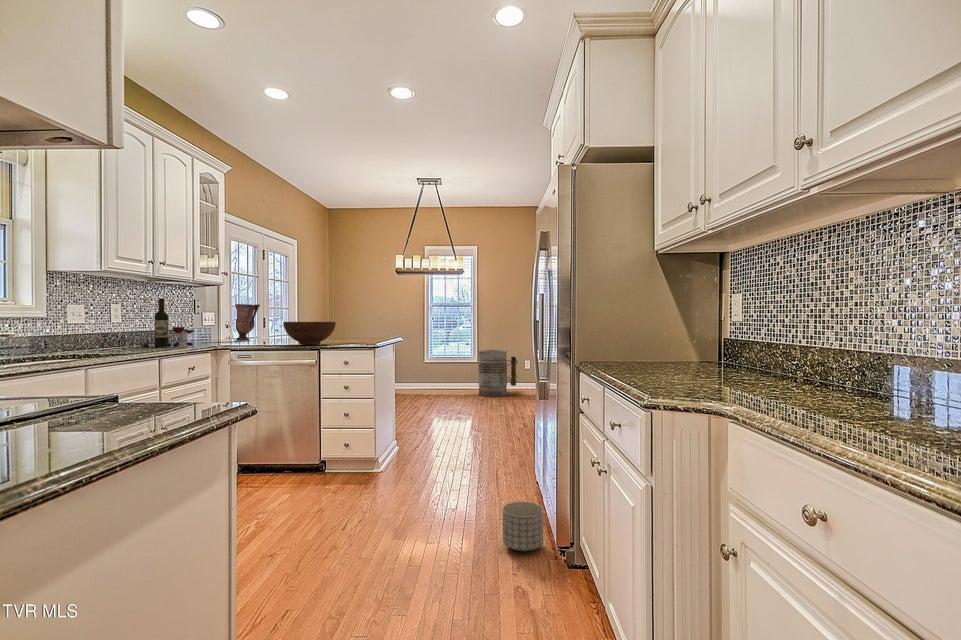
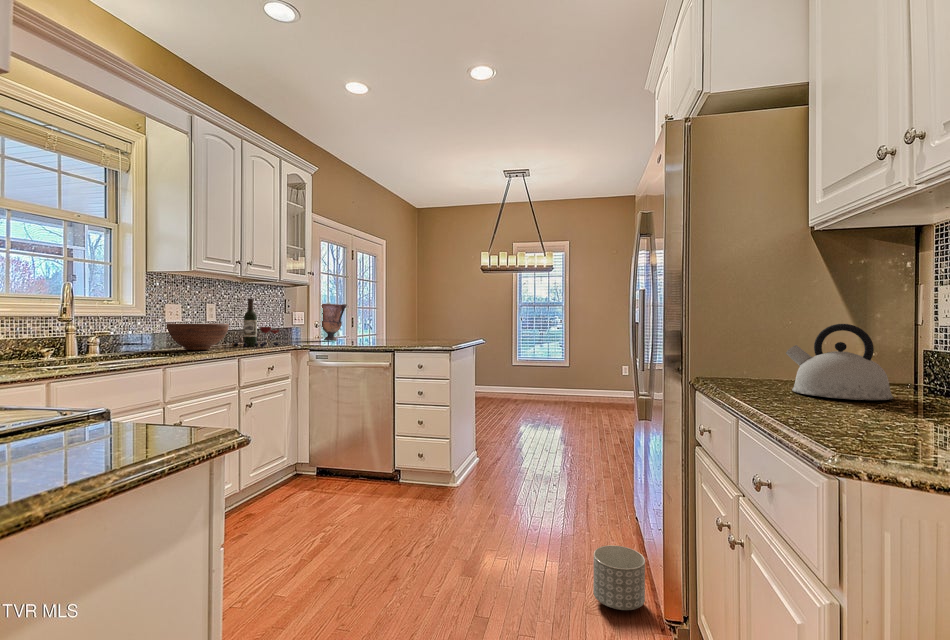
kettle: none [641,315,709,368] -> present [786,324,893,400]
fruit bowl: present [283,322,336,345] -> present [167,323,229,350]
trash can: present [478,350,518,397] -> none [570,354,614,405]

